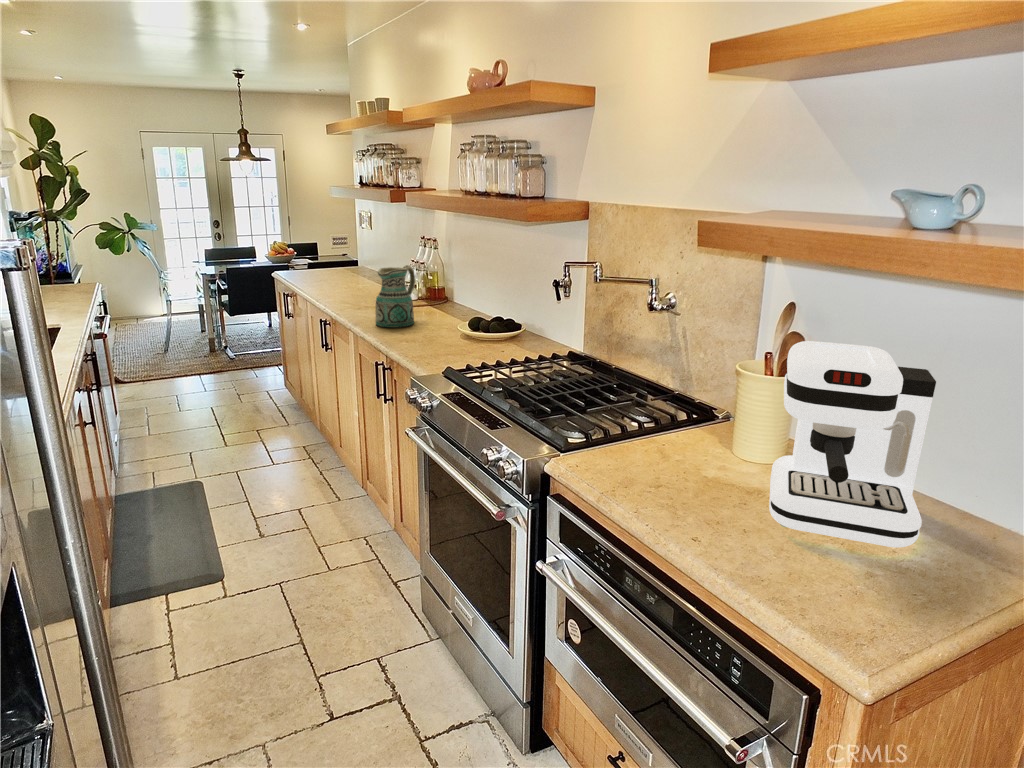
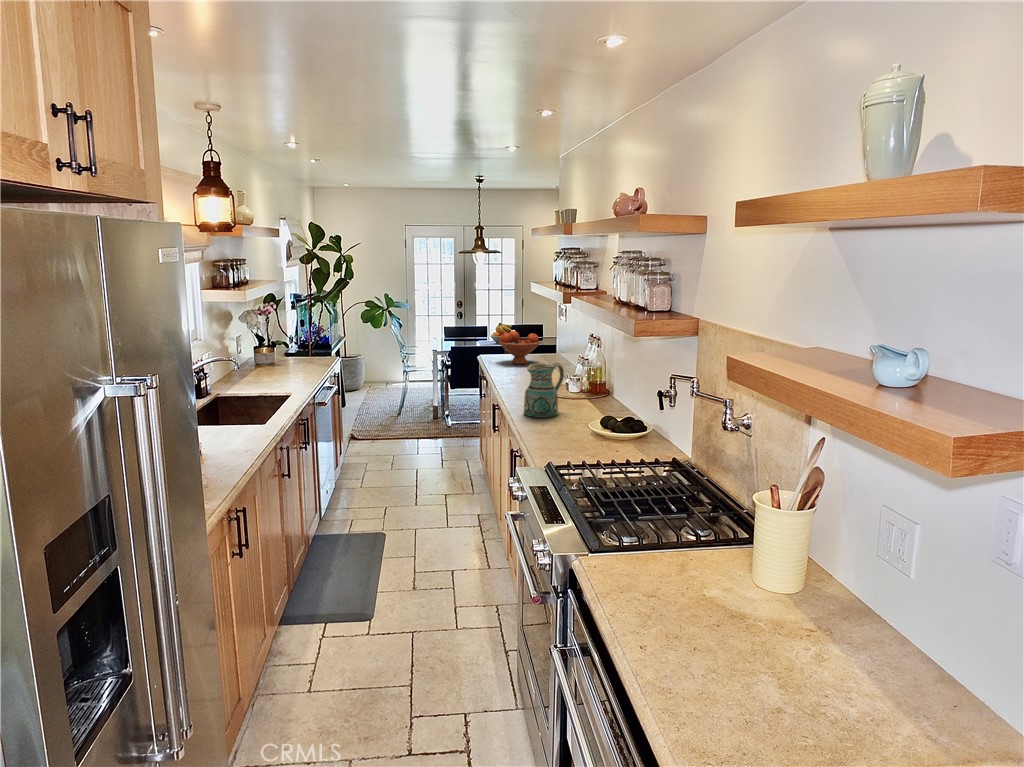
fruit bowl: none [304,241,352,278] -> present [499,331,541,364]
coffee maker: present [769,341,936,548] -> none [722,482,903,702]

